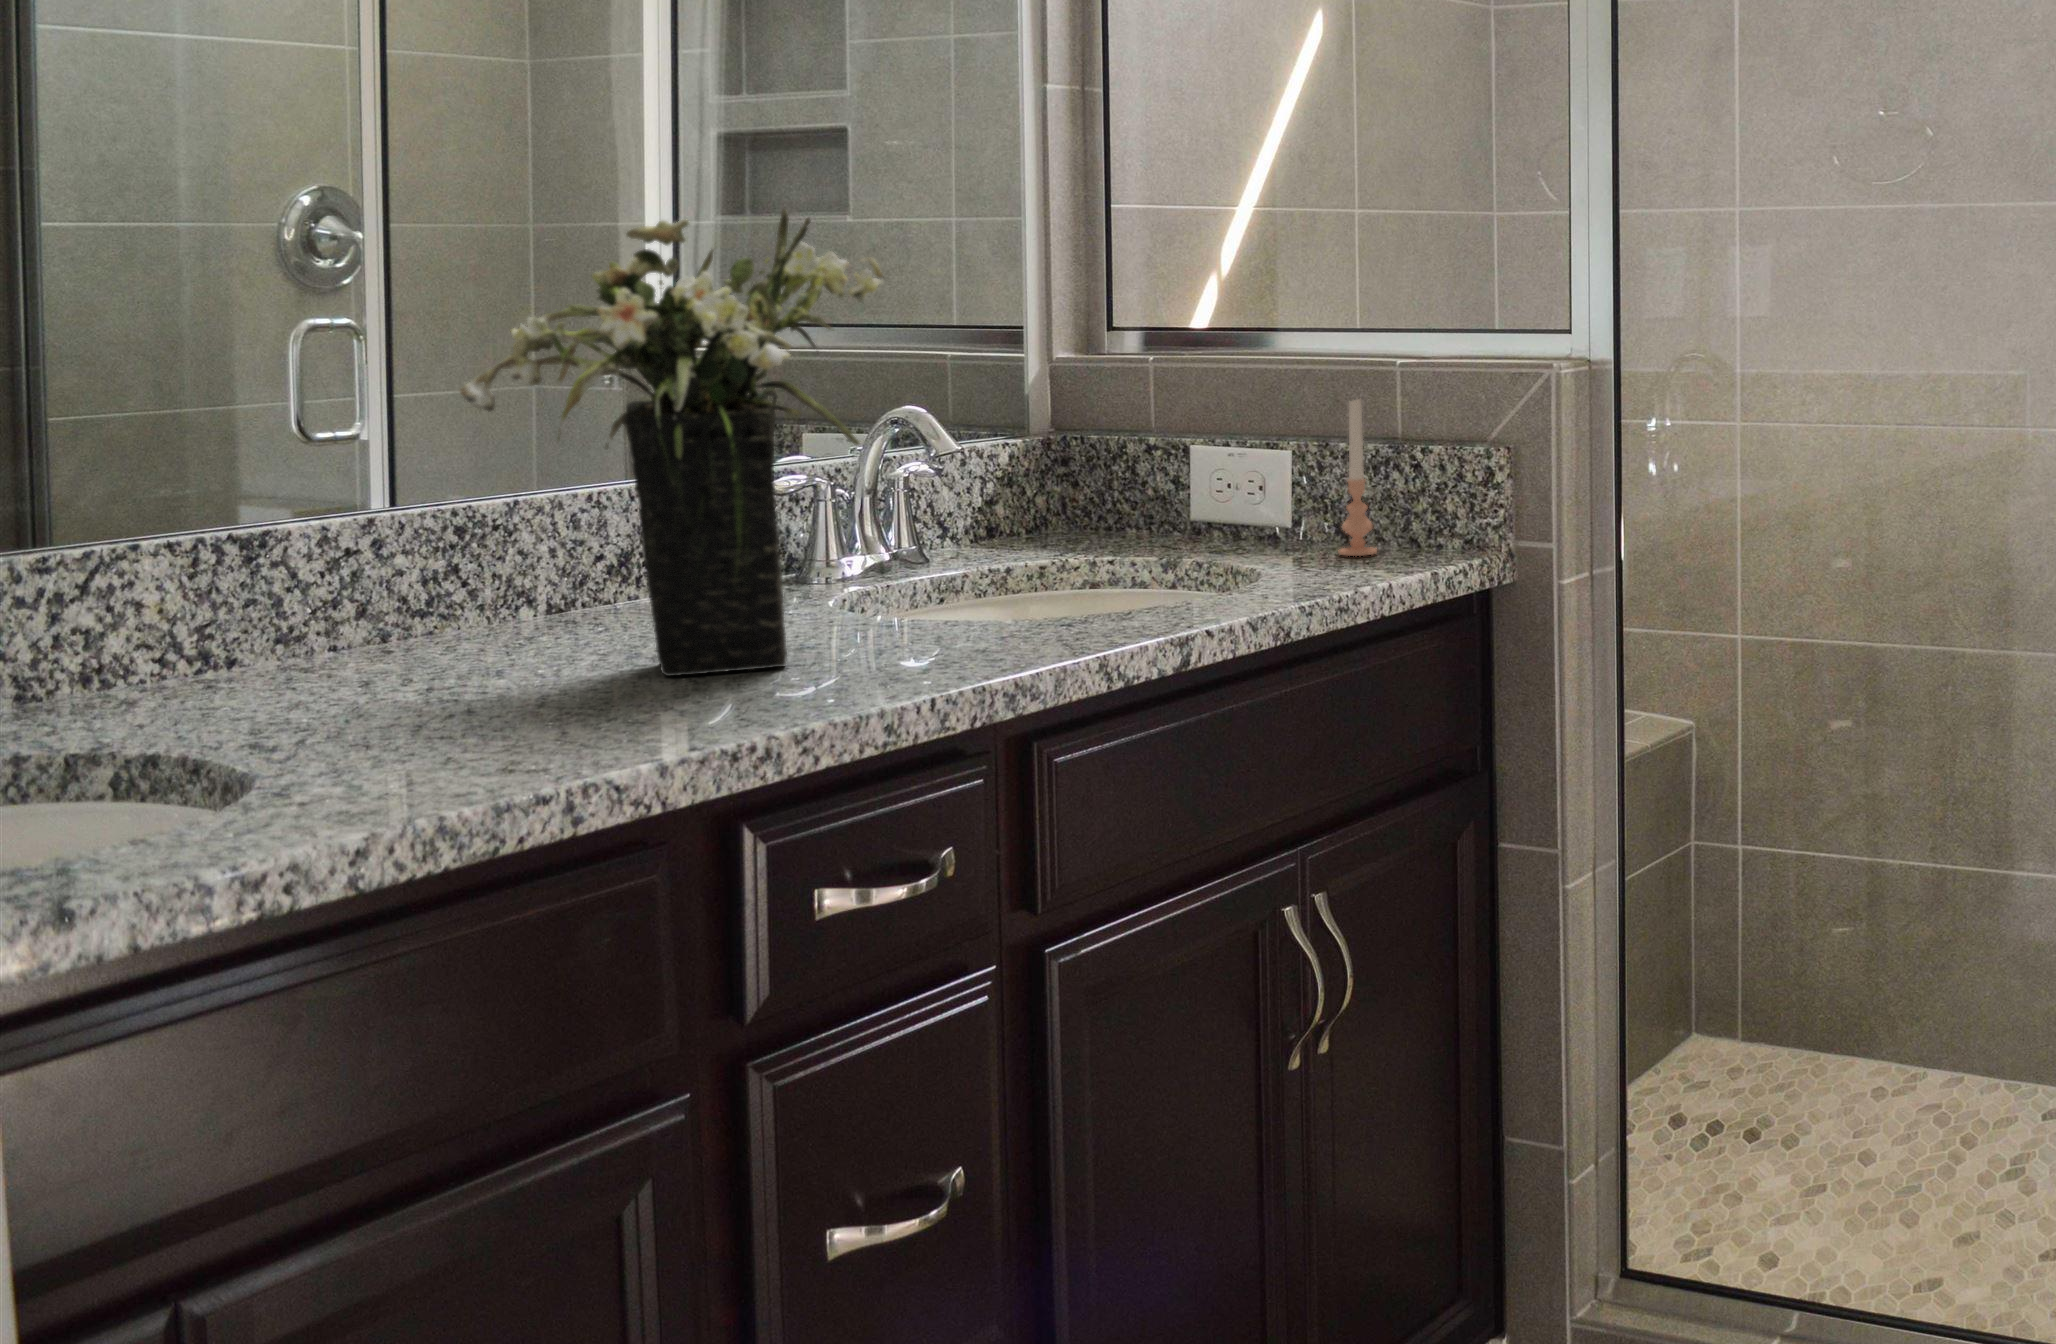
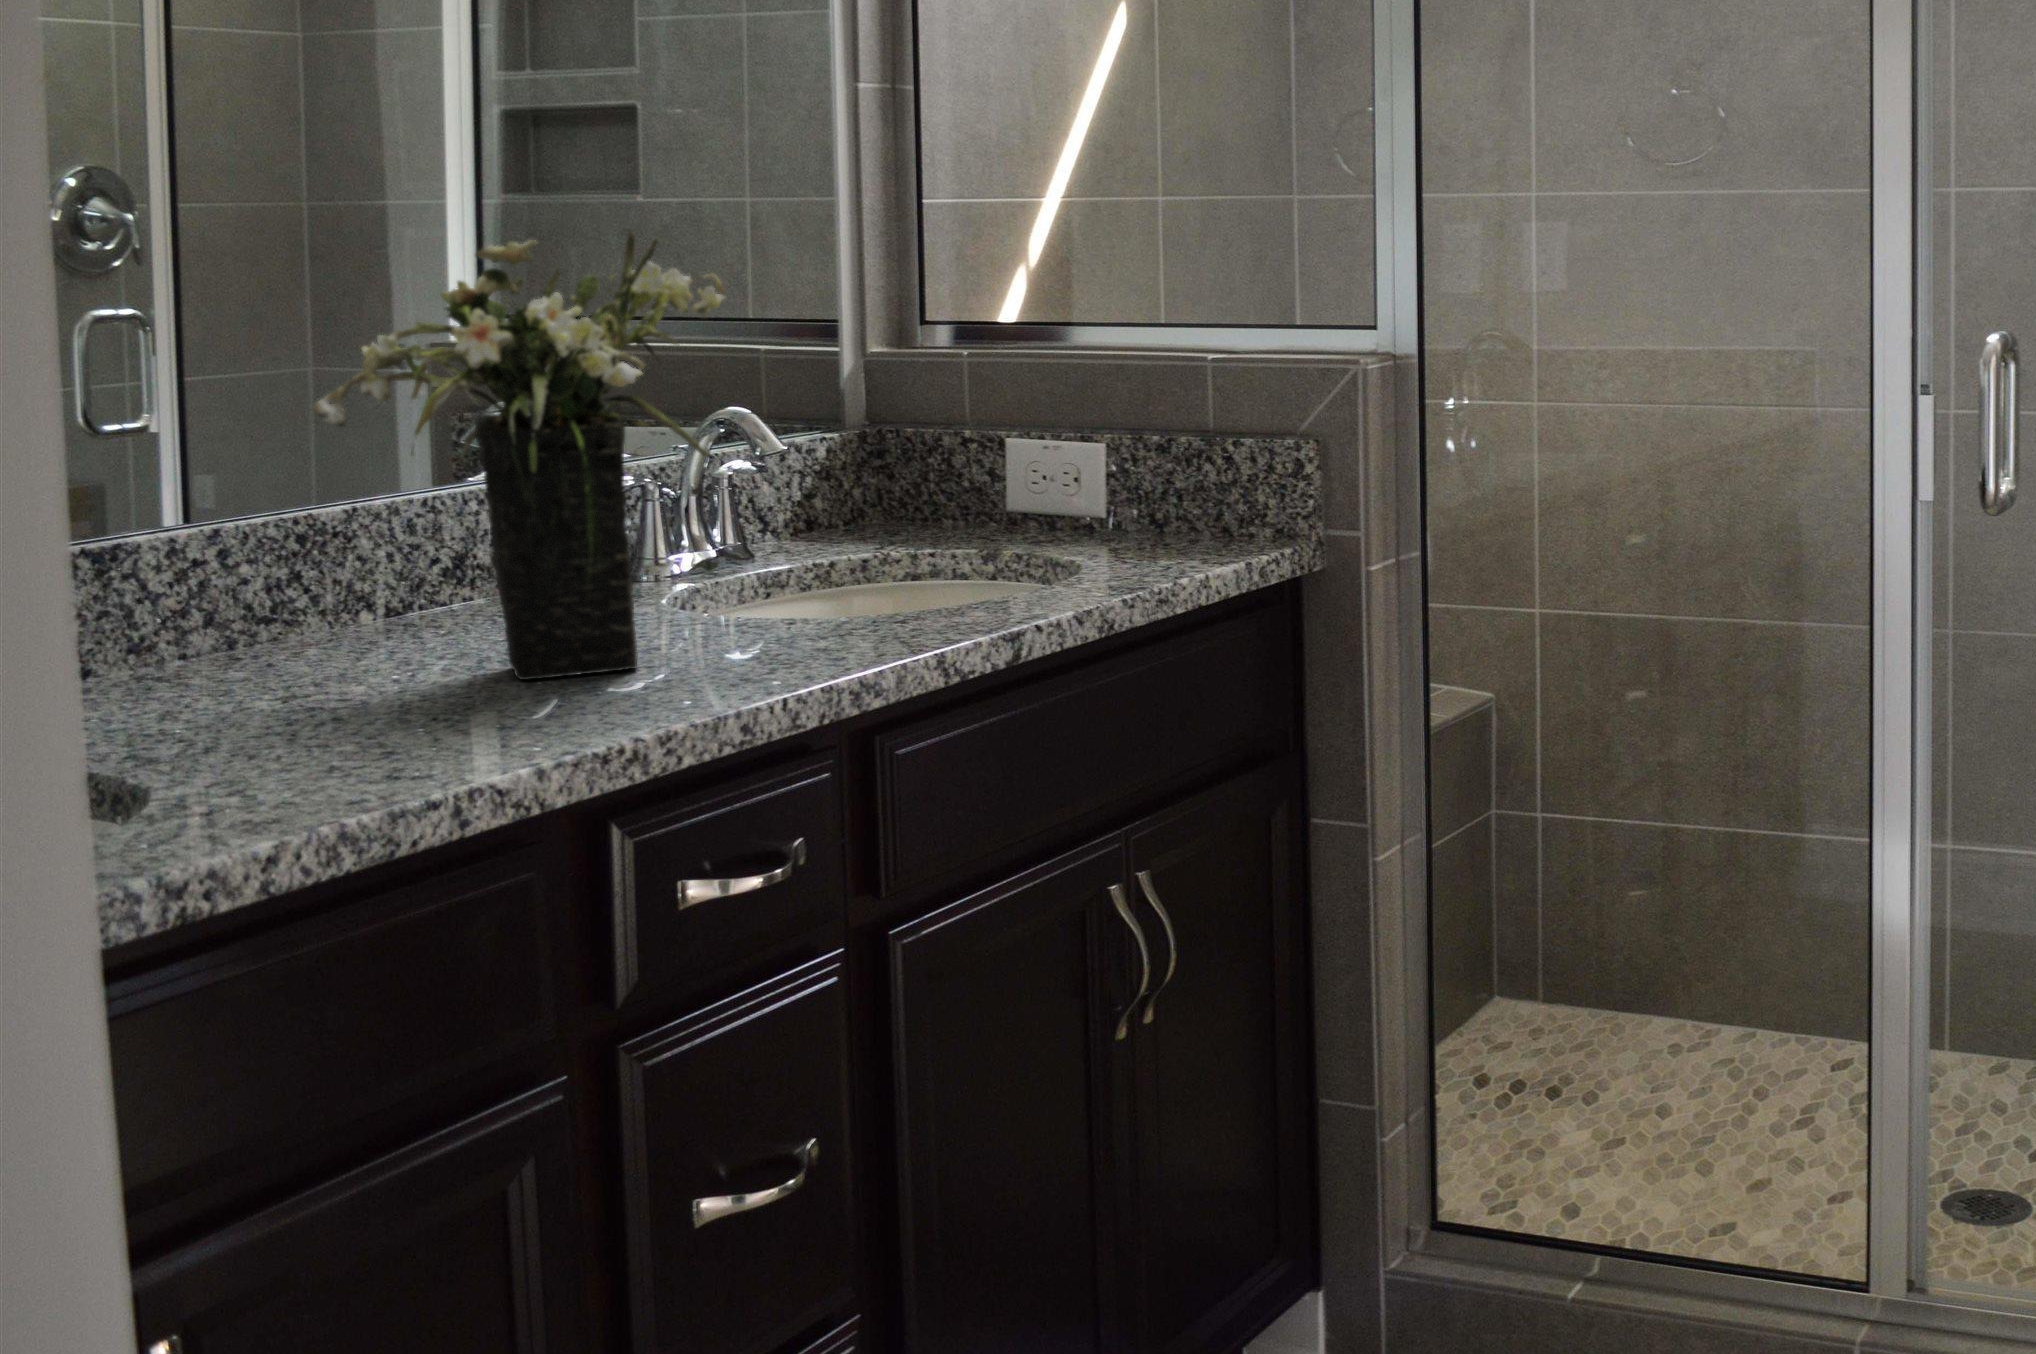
candle: present [1339,399,1377,556] -> none [1161,395,1199,548]

